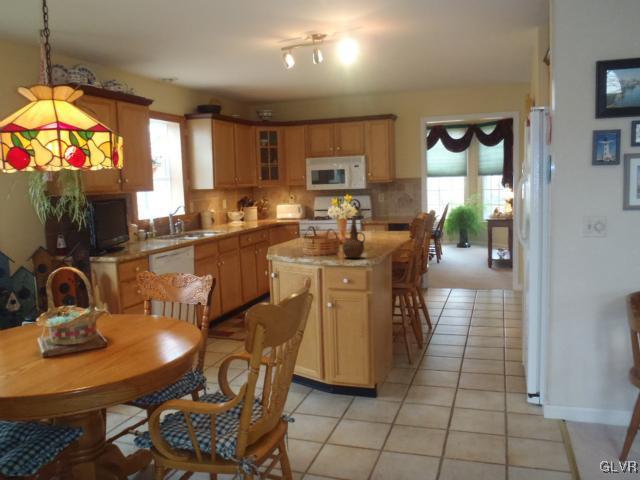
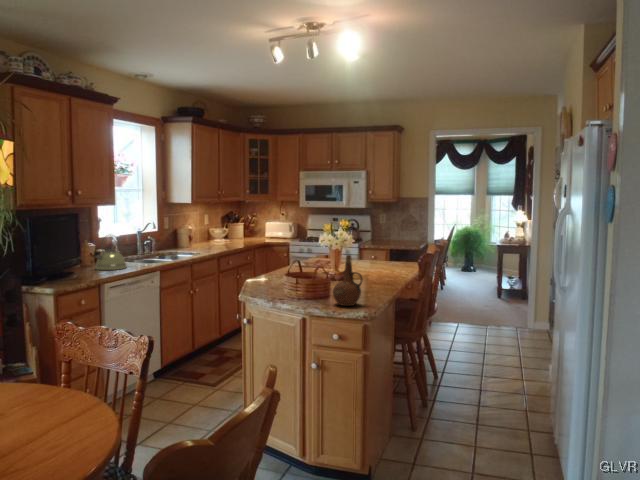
kettle: none [140,216,167,245] -> present [94,239,126,270]

